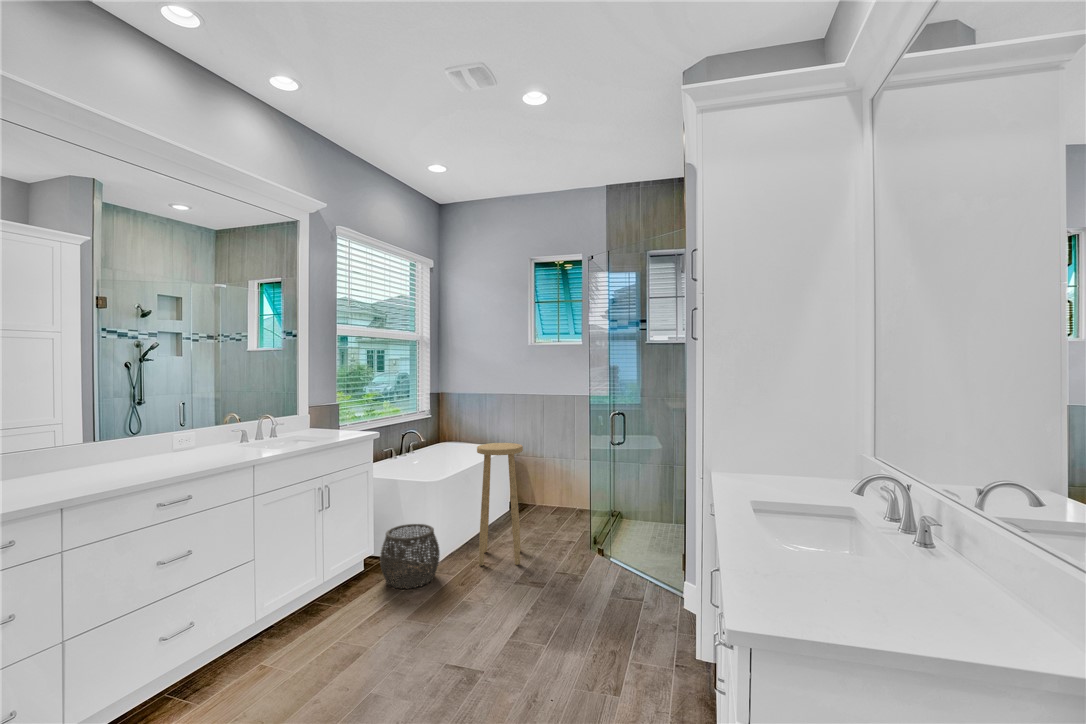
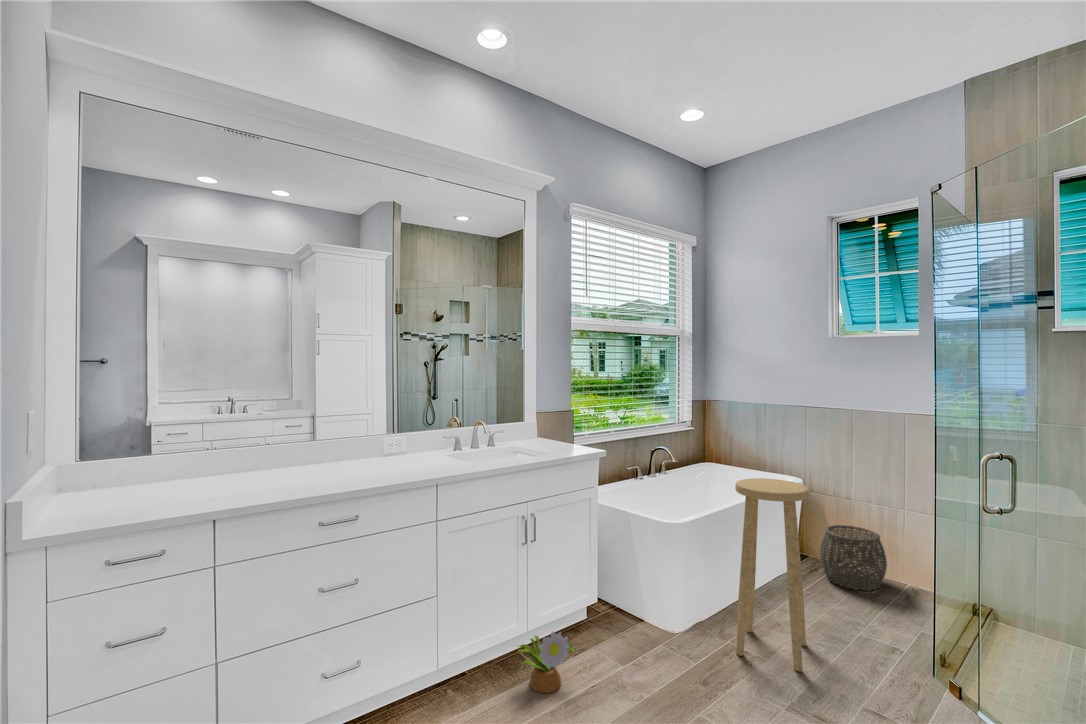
woven basket: present [380,524,440,589] -> present [819,525,887,591]
decorative plant: none [319,569,370,619] -> present [518,631,575,693]

